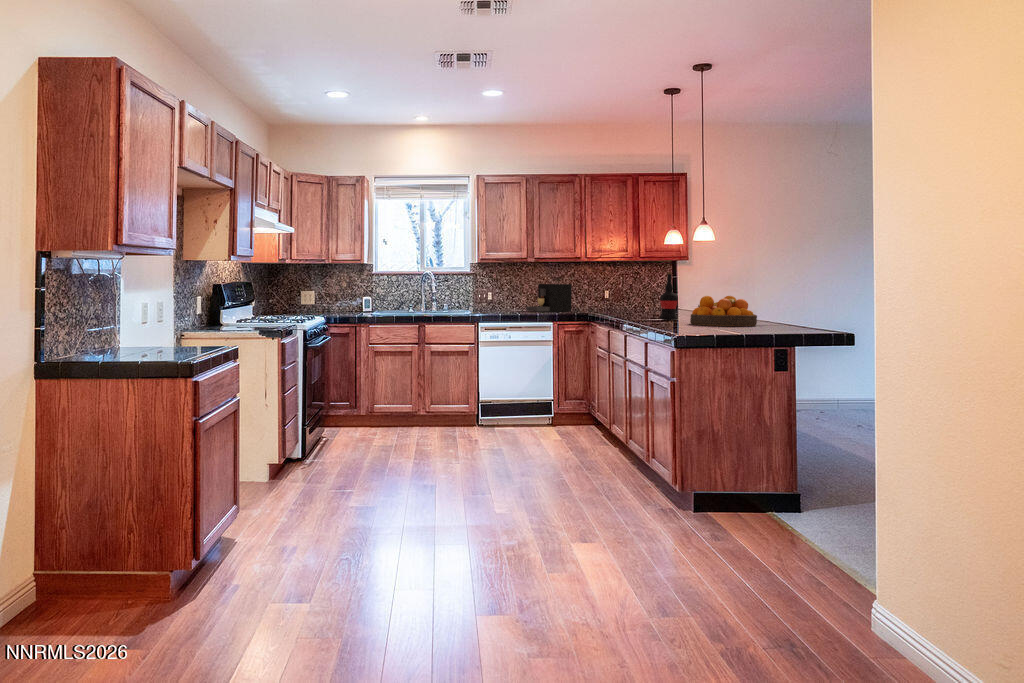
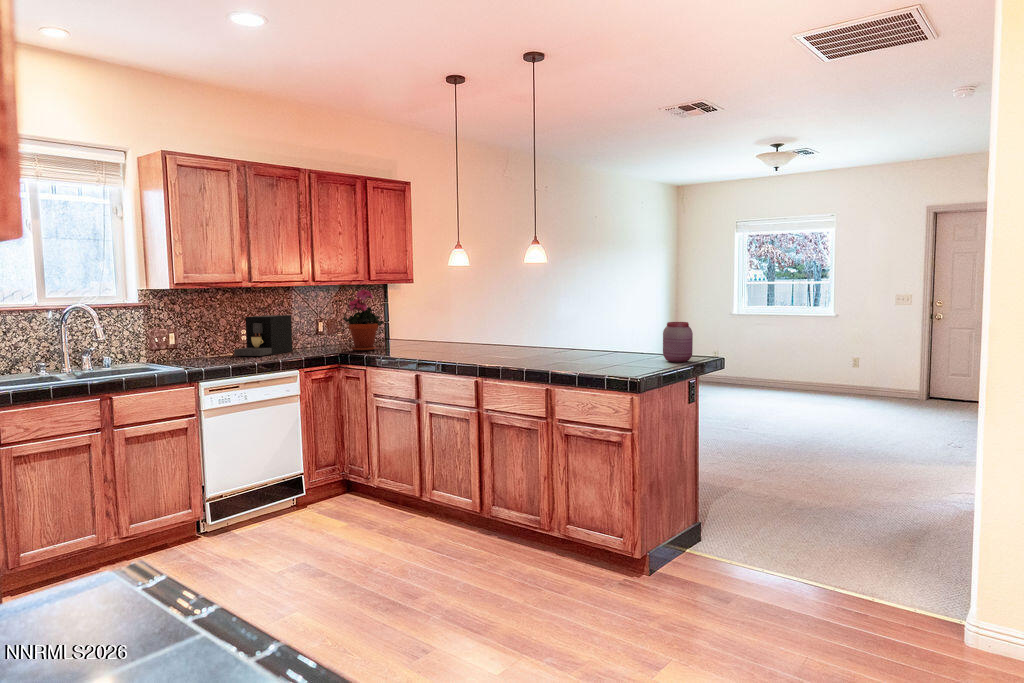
potted plant: none [601,264,632,314] -> present [343,290,383,351]
wine bottle: present [660,272,678,320] -> none [499,305,519,360]
jar: none [783,288,815,328] -> present [663,322,693,362]
fruit bowl: present [690,296,757,326] -> none [571,332,640,368]

